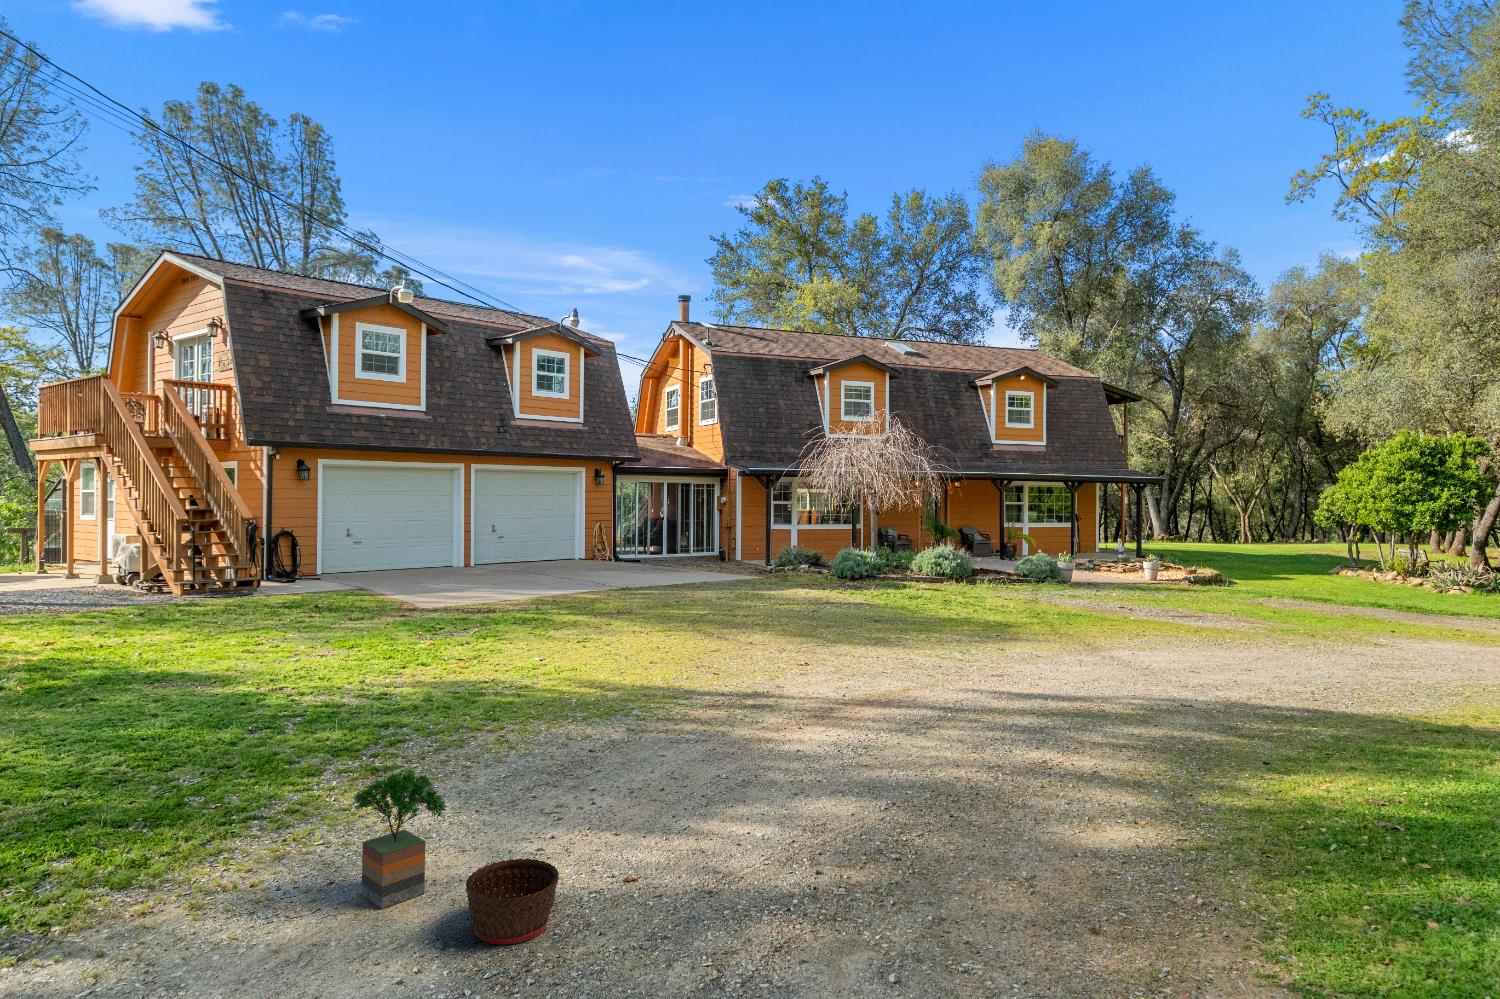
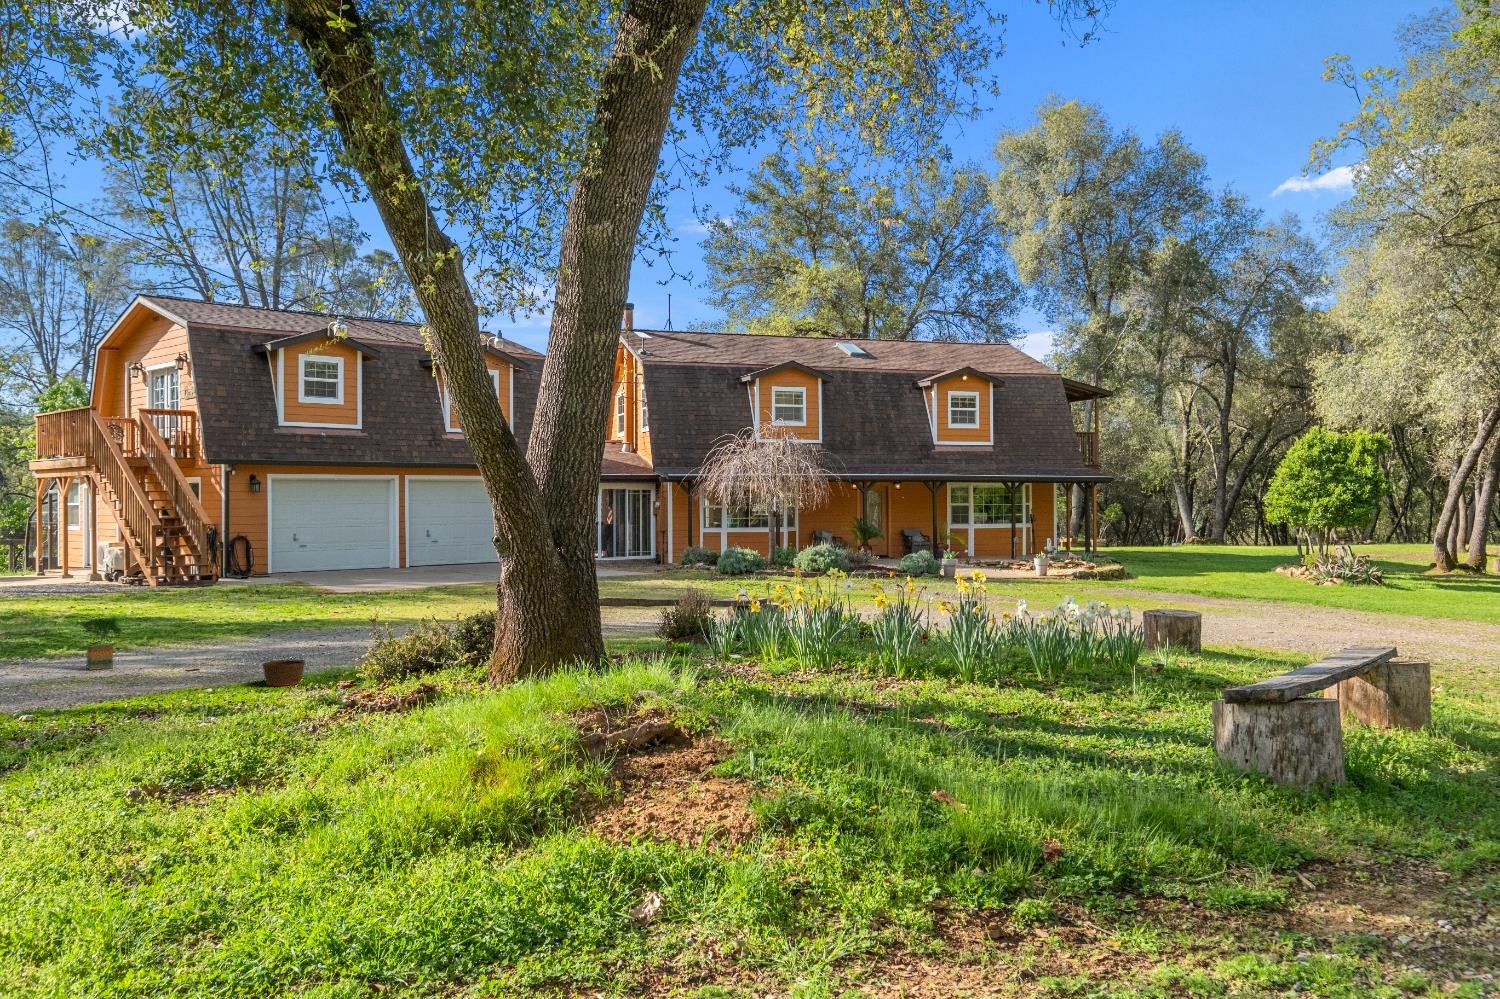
potted tree: present [353,771,446,909] -> present [82,618,121,670]

